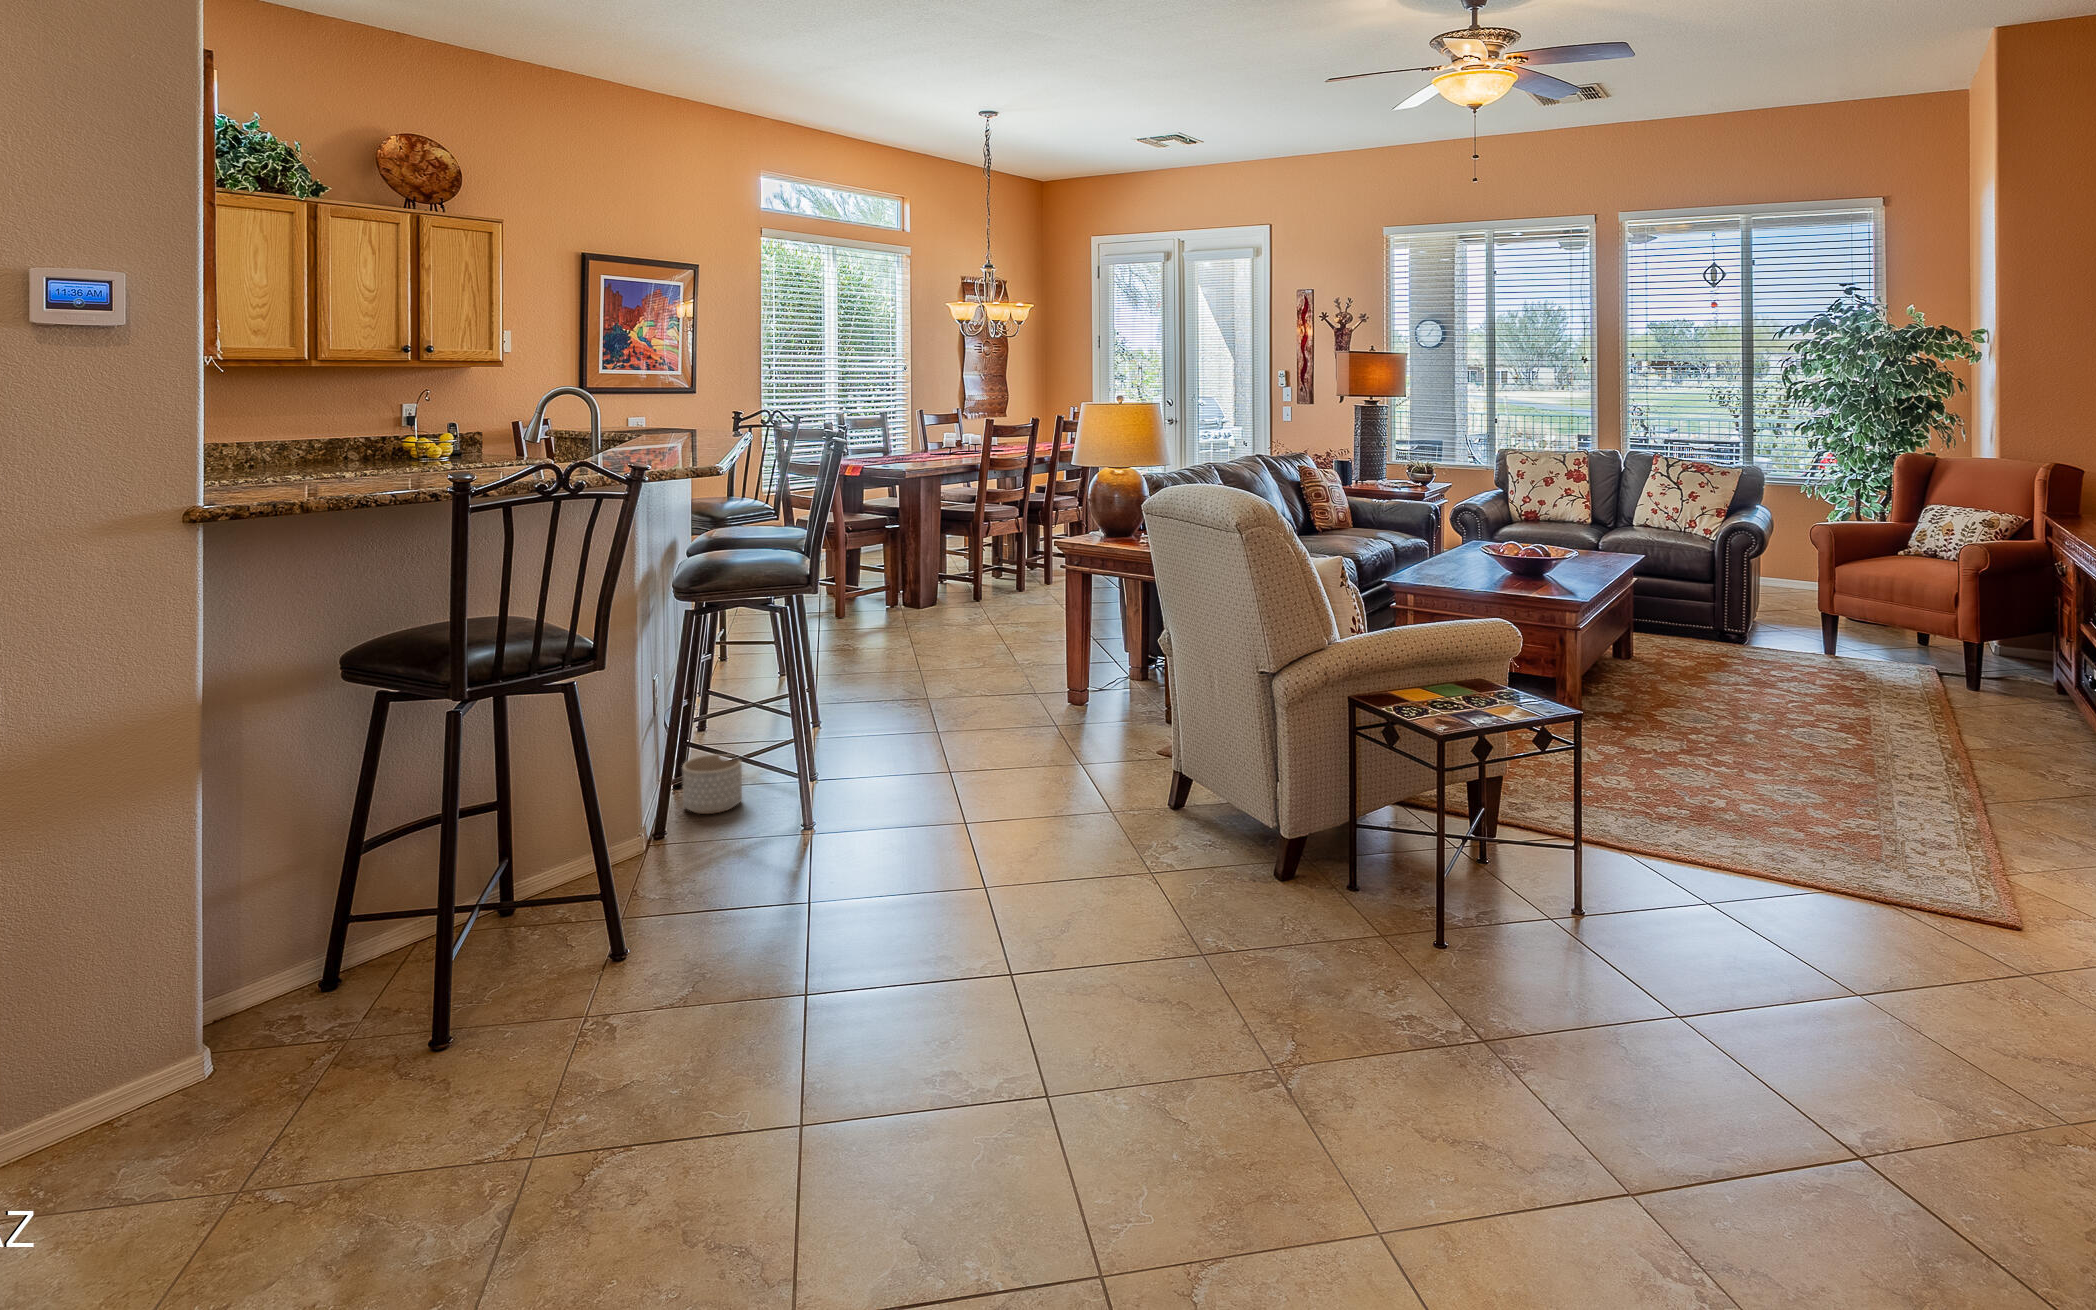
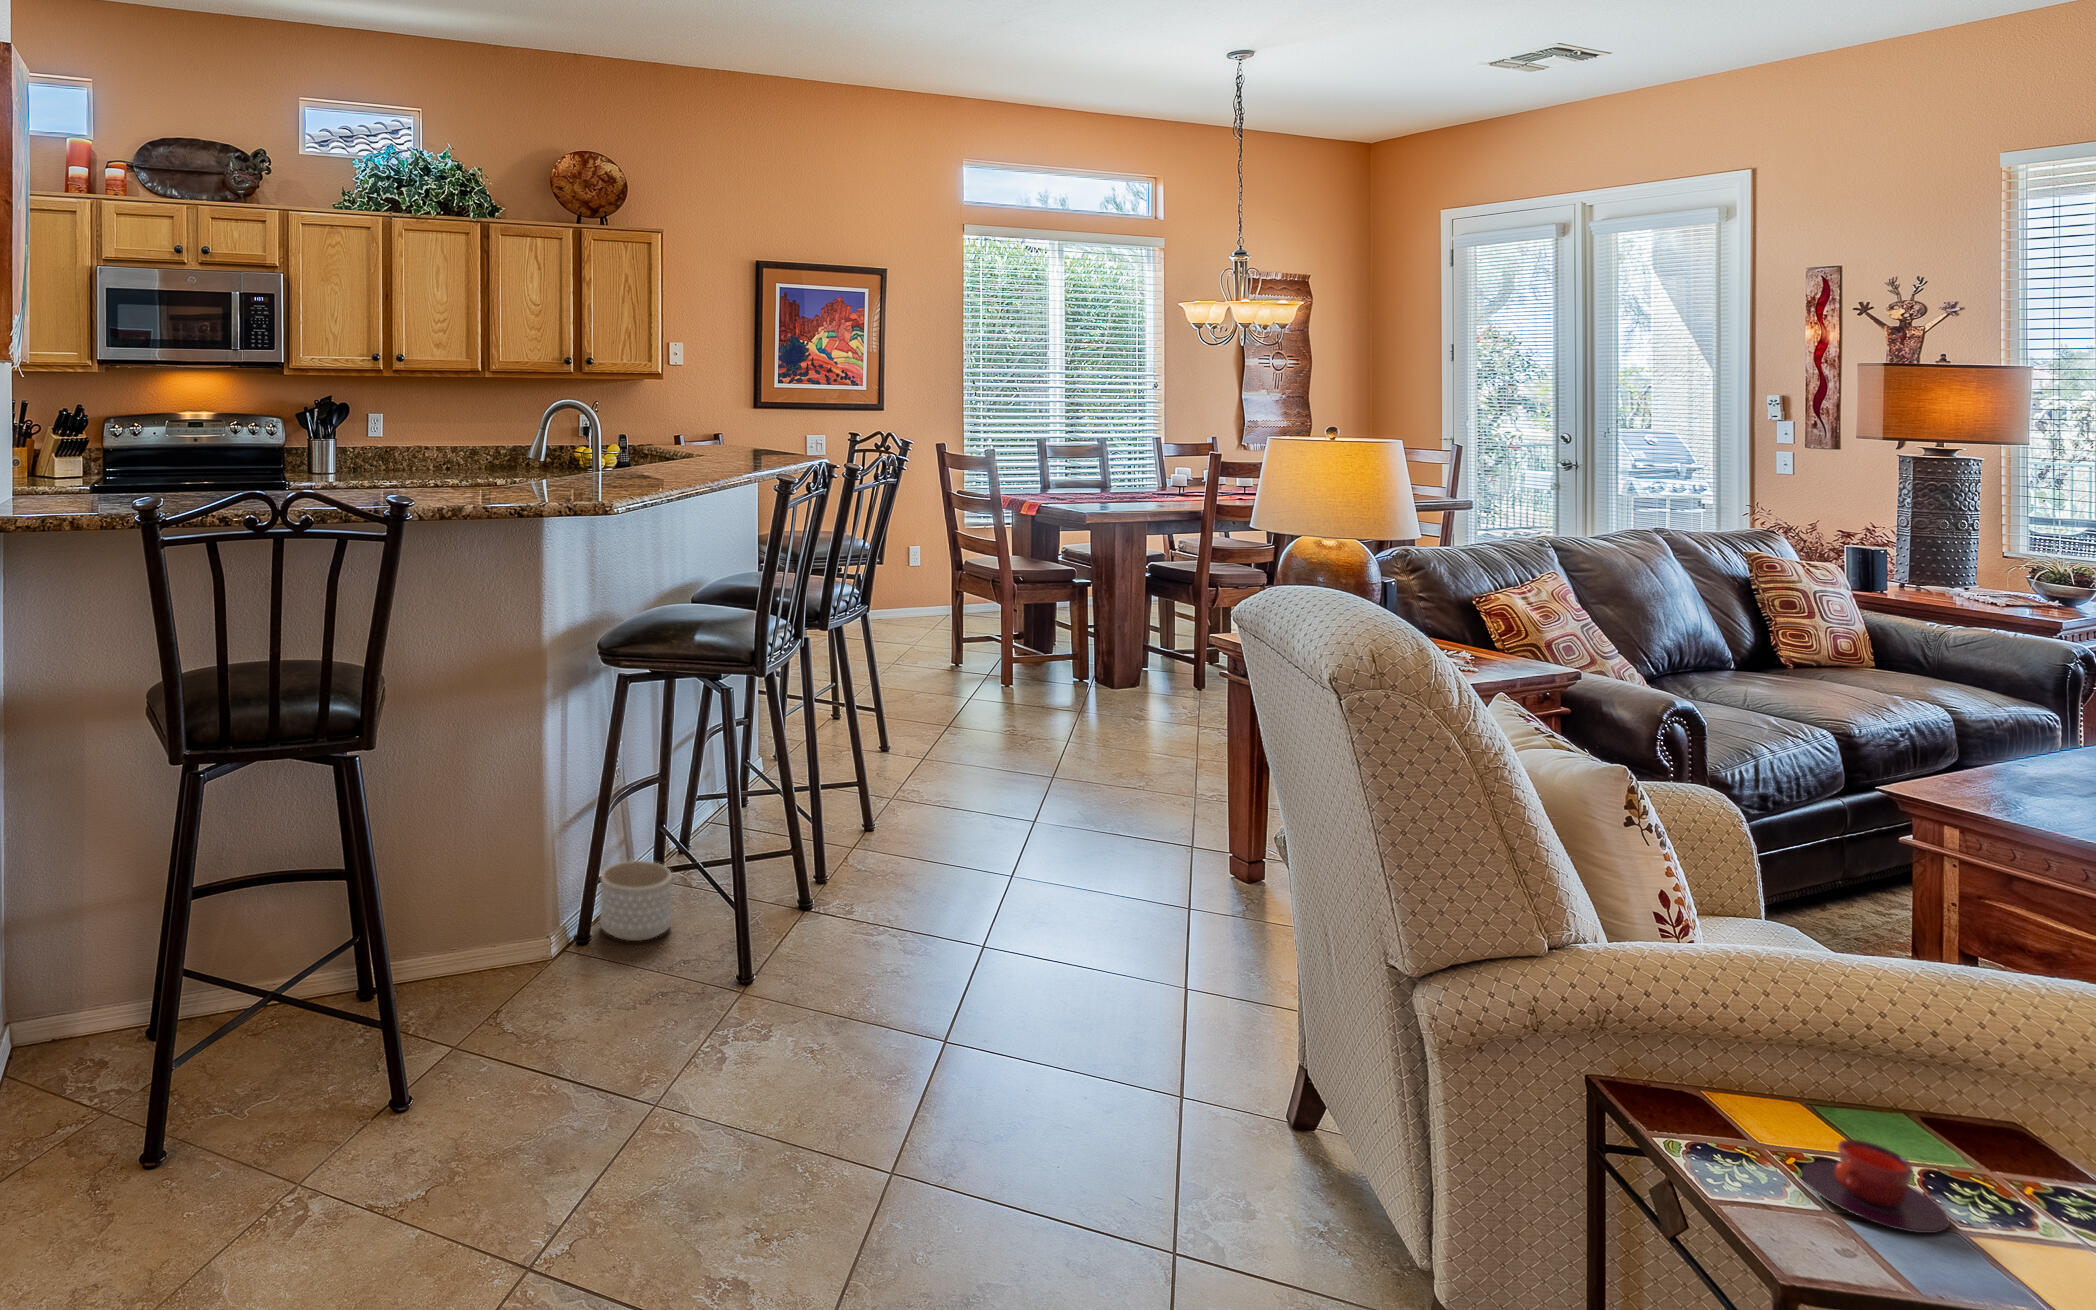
teacup: none [1427,677,1471,702] -> present [1802,1140,1950,1233]

